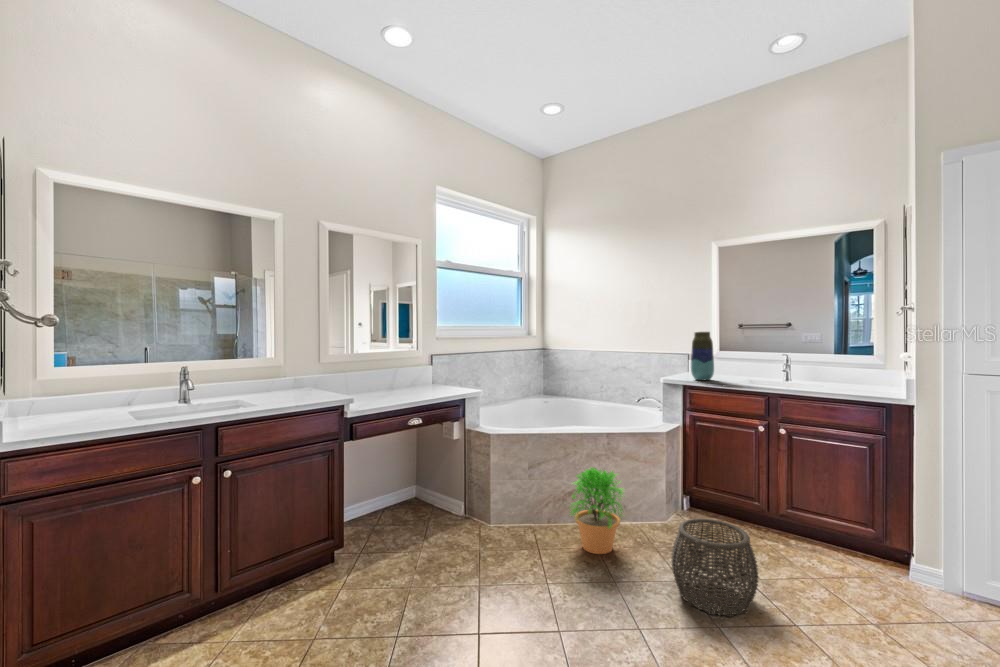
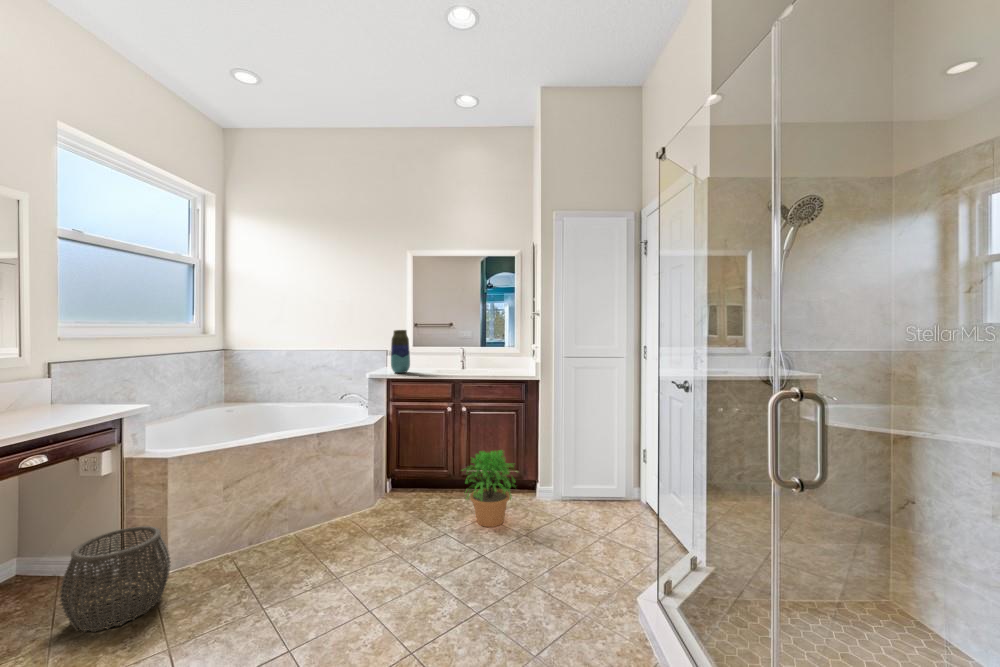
potted plant: present [571,468,623,554] -> present [463,450,513,527]
woven basket: present [672,519,758,617] -> present [60,526,171,632]

